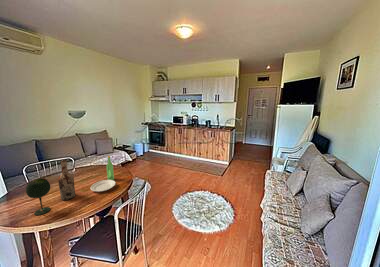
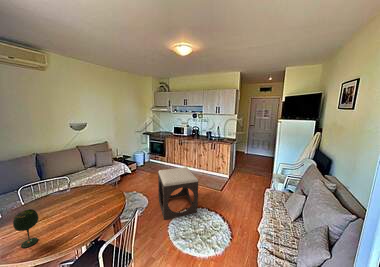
footstool: none [160,153,201,202] -> present [158,167,198,220]
plate: present [91,156,115,192] -> none [81,179,107,219]
wine bottle: present [58,160,75,200] -> none [48,188,65,229]

